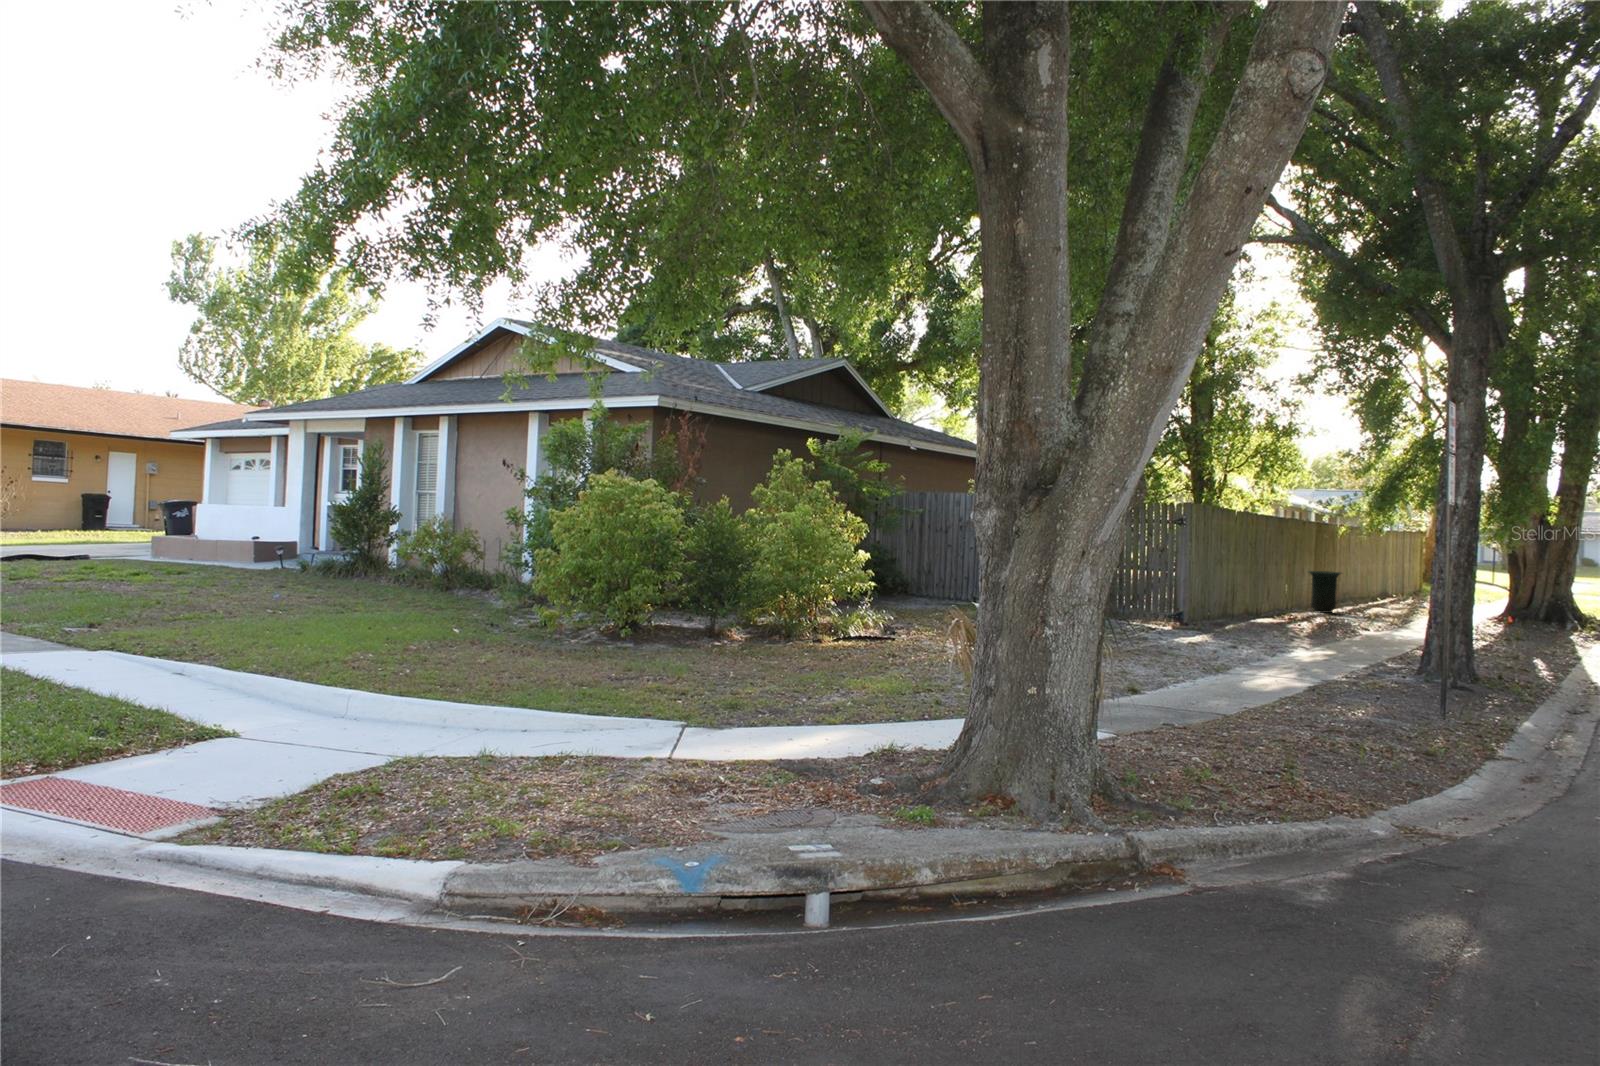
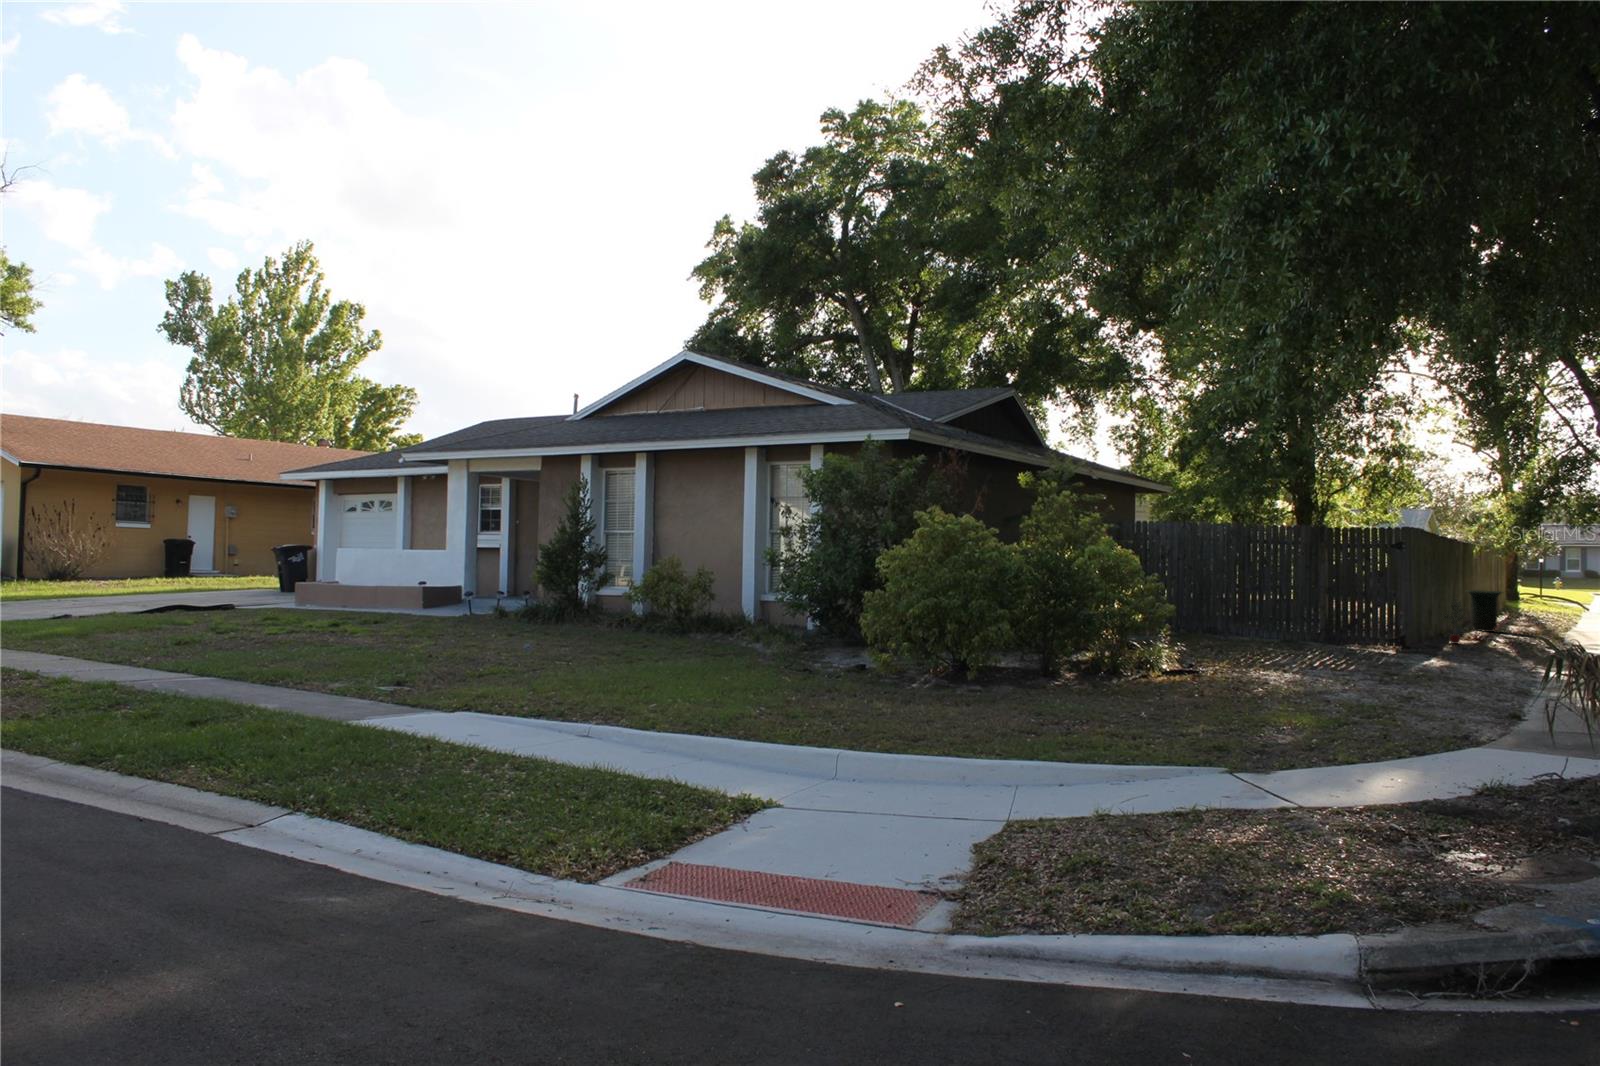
potted tree: none [1233,575,1261,622] -> present [1440,599,1465,644]

